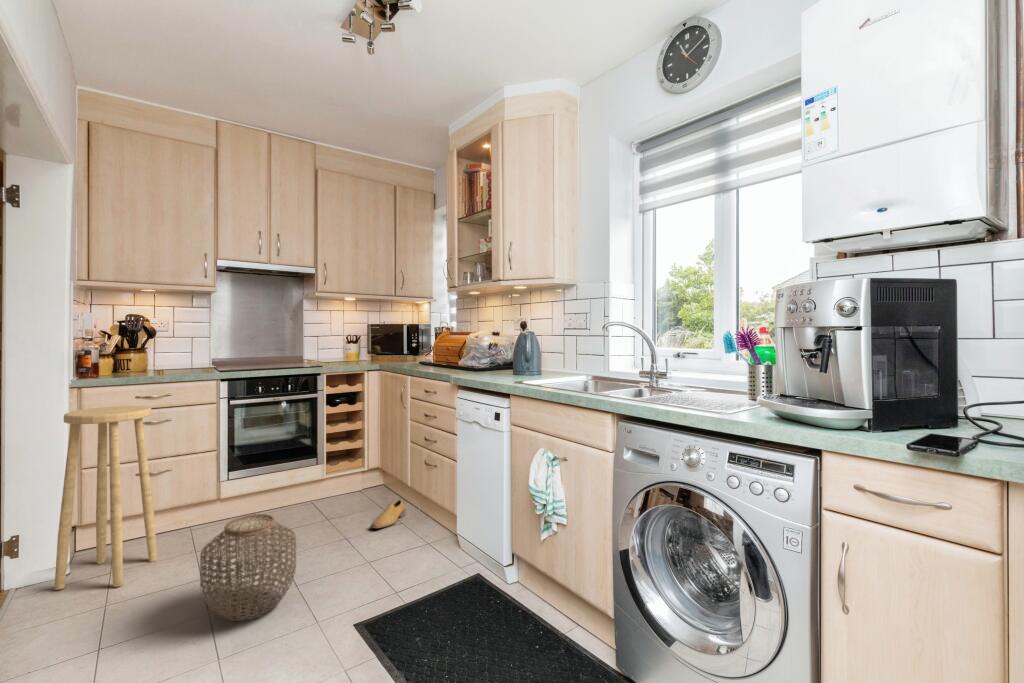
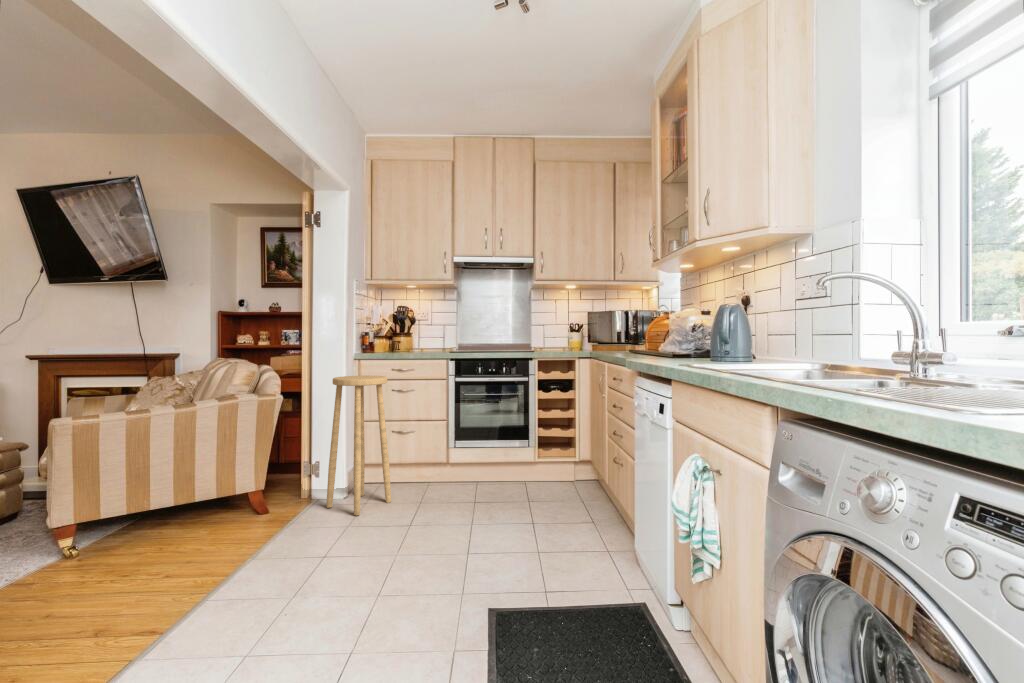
shoe: present [371,499,405,528] -> none [556,494,599,519]
woven basket: present [200,514,296,621] -> none [377,476,455,571]

